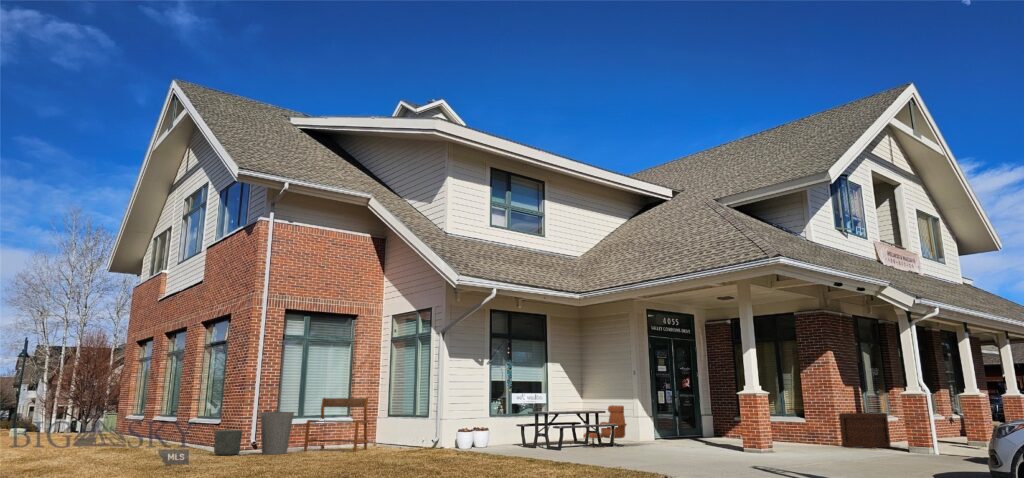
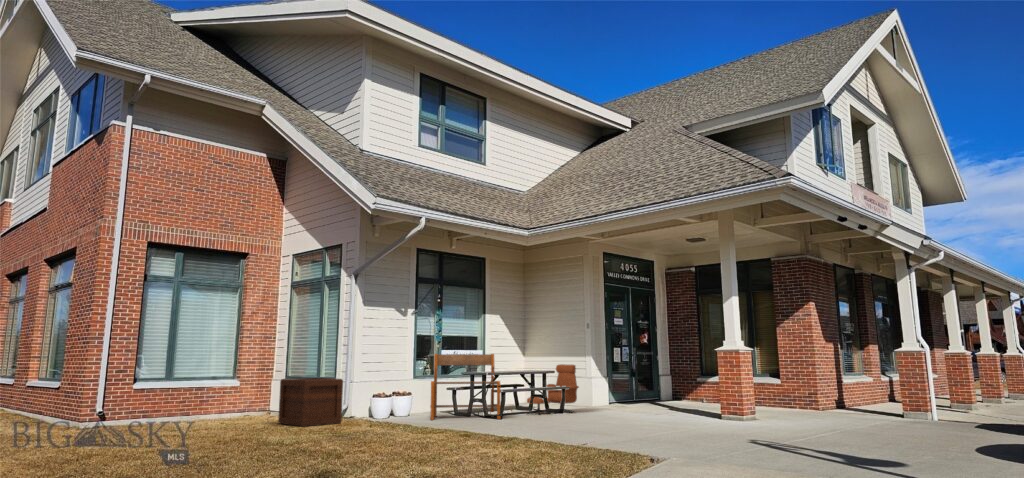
bench: present [304,398,369,452] -> present [430,354,501,420]
trash can: present [260,409,294,455] -> none [107,369,158,429]
wooden crate: present [839,413,891,449] -> present [278,378,343,427]
planter: present [214,430,242,455] -> none [43,396,84,430]

